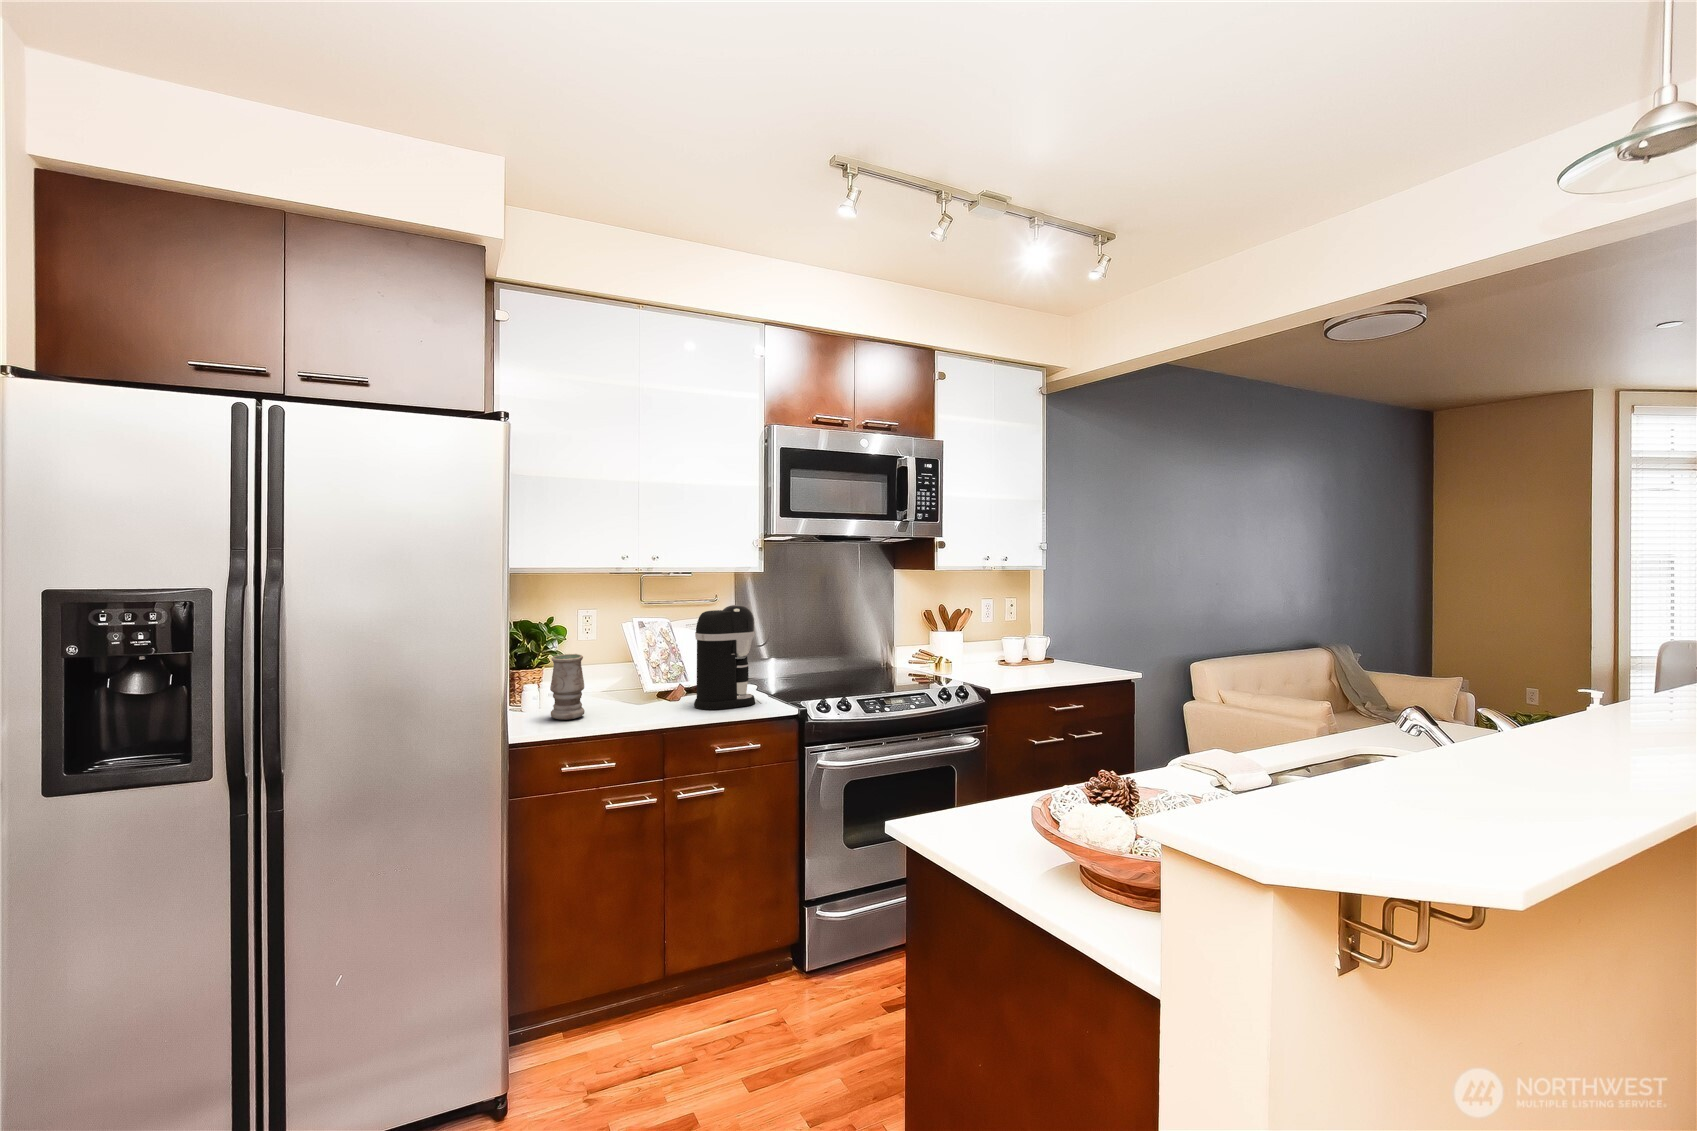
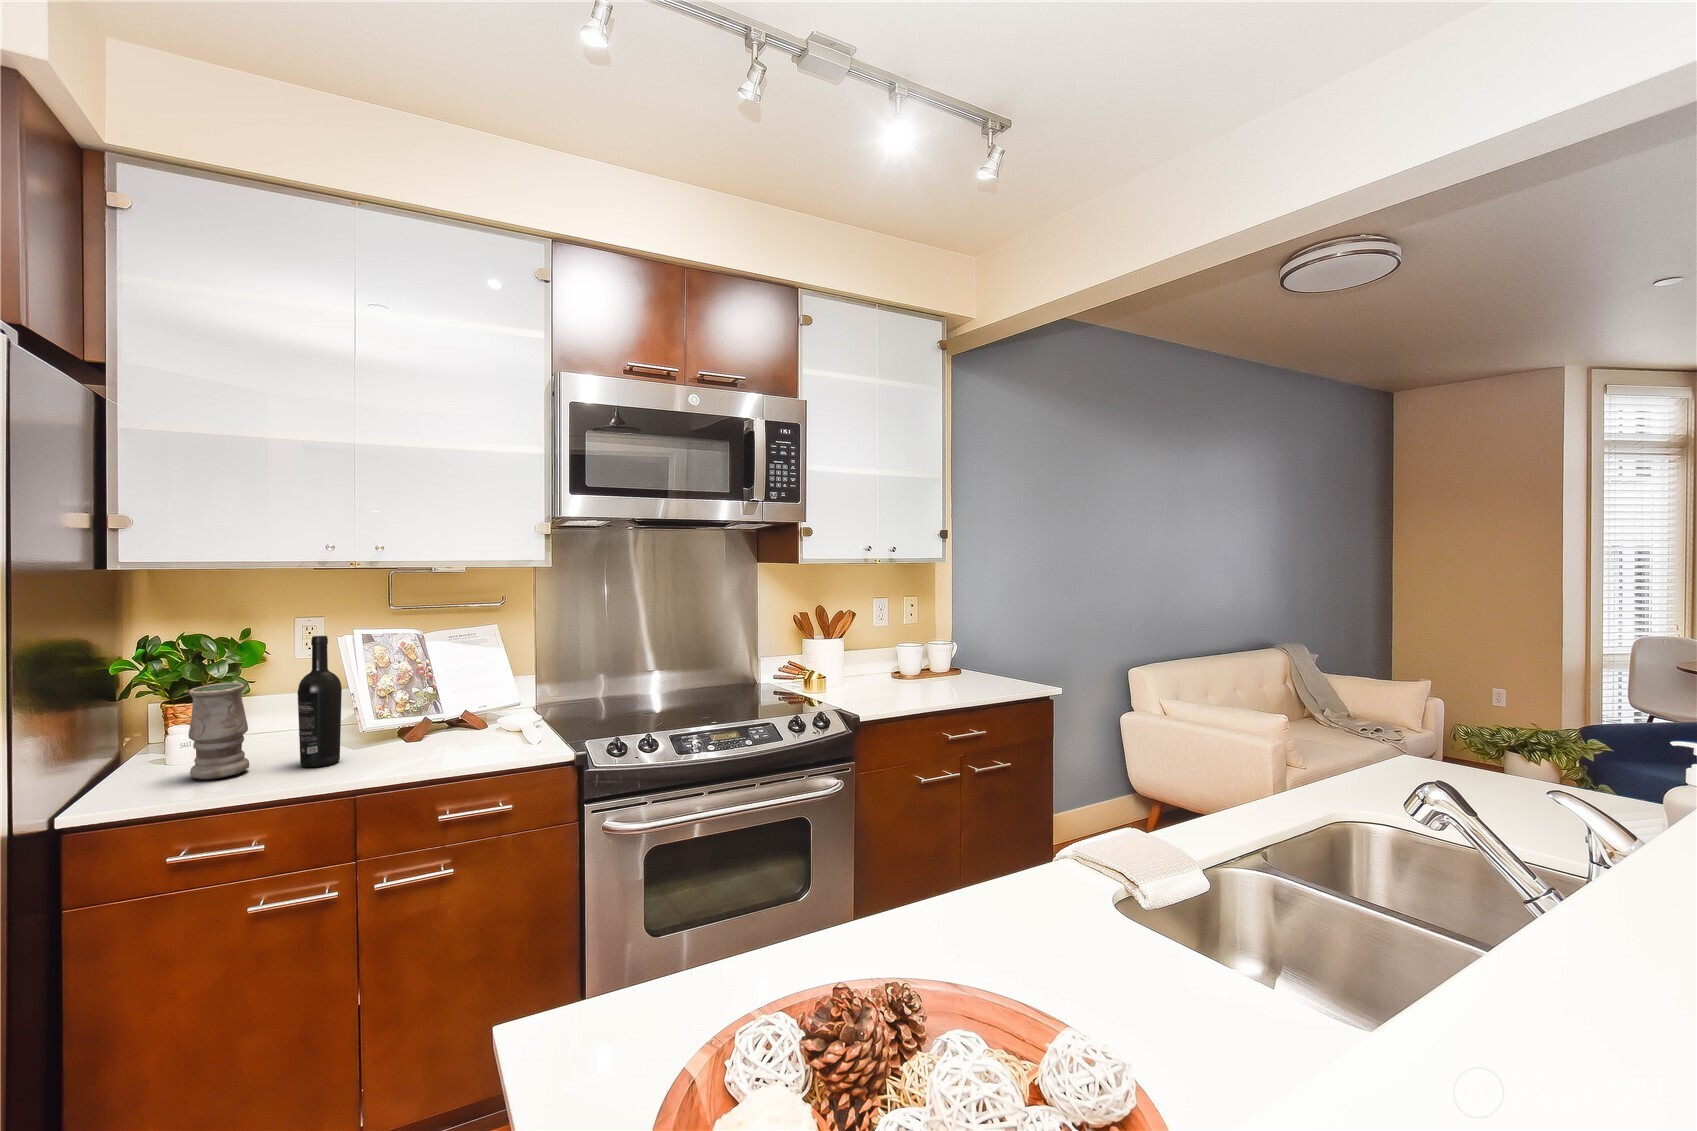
coffee maker: present [694,605,755,710] -> none [433,610,528,755]
wine bottle: none [612,622,639,714] -> present [298,636,342,767]

